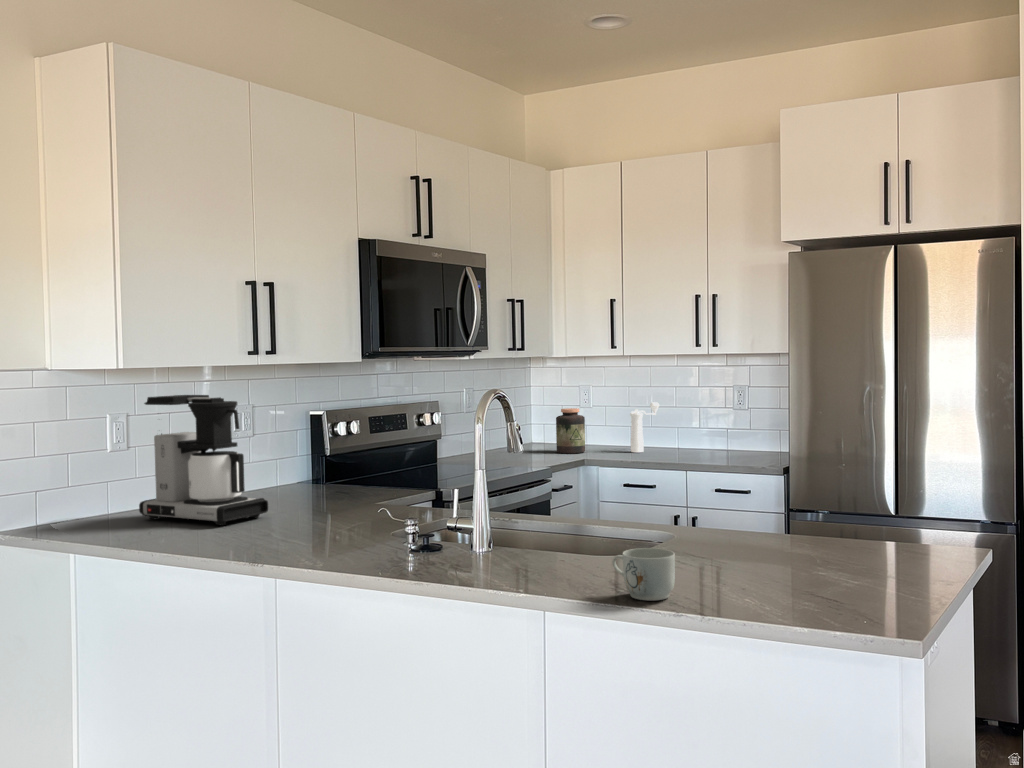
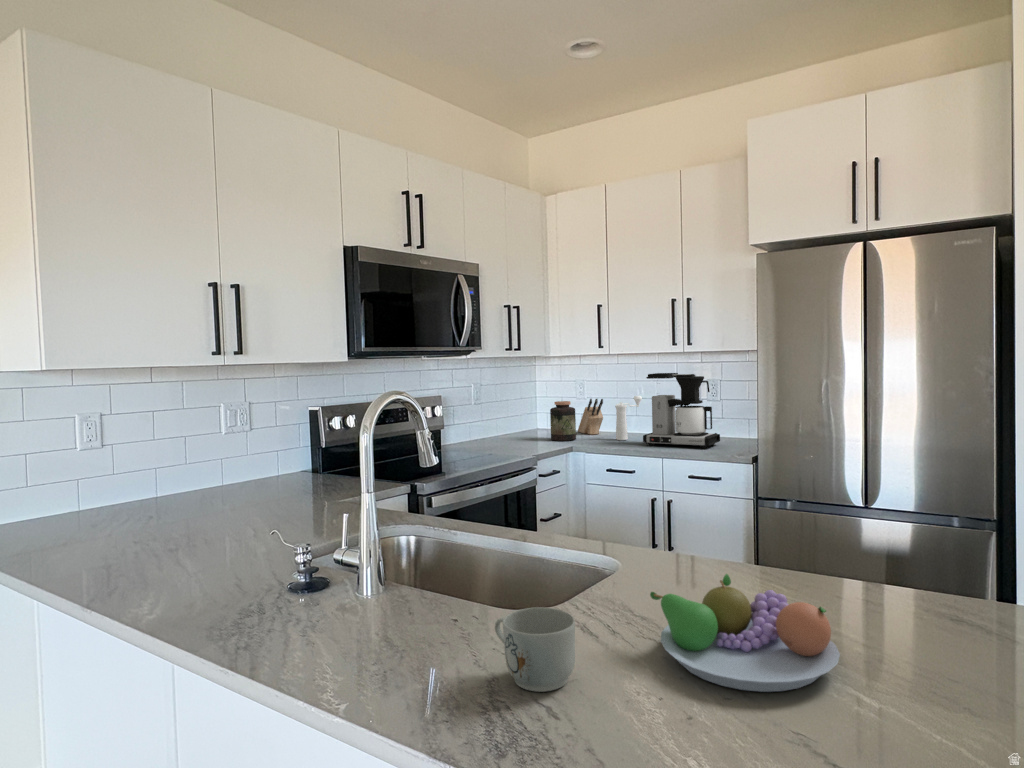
coffee maker: present [139,395,268,525] -> present [643,373,720,448]
knife block: none [583,406,614,447] -> present [578,399,603,435]
fruit bowl: none [721,528,858,596] -> present [650,574,840,692]

